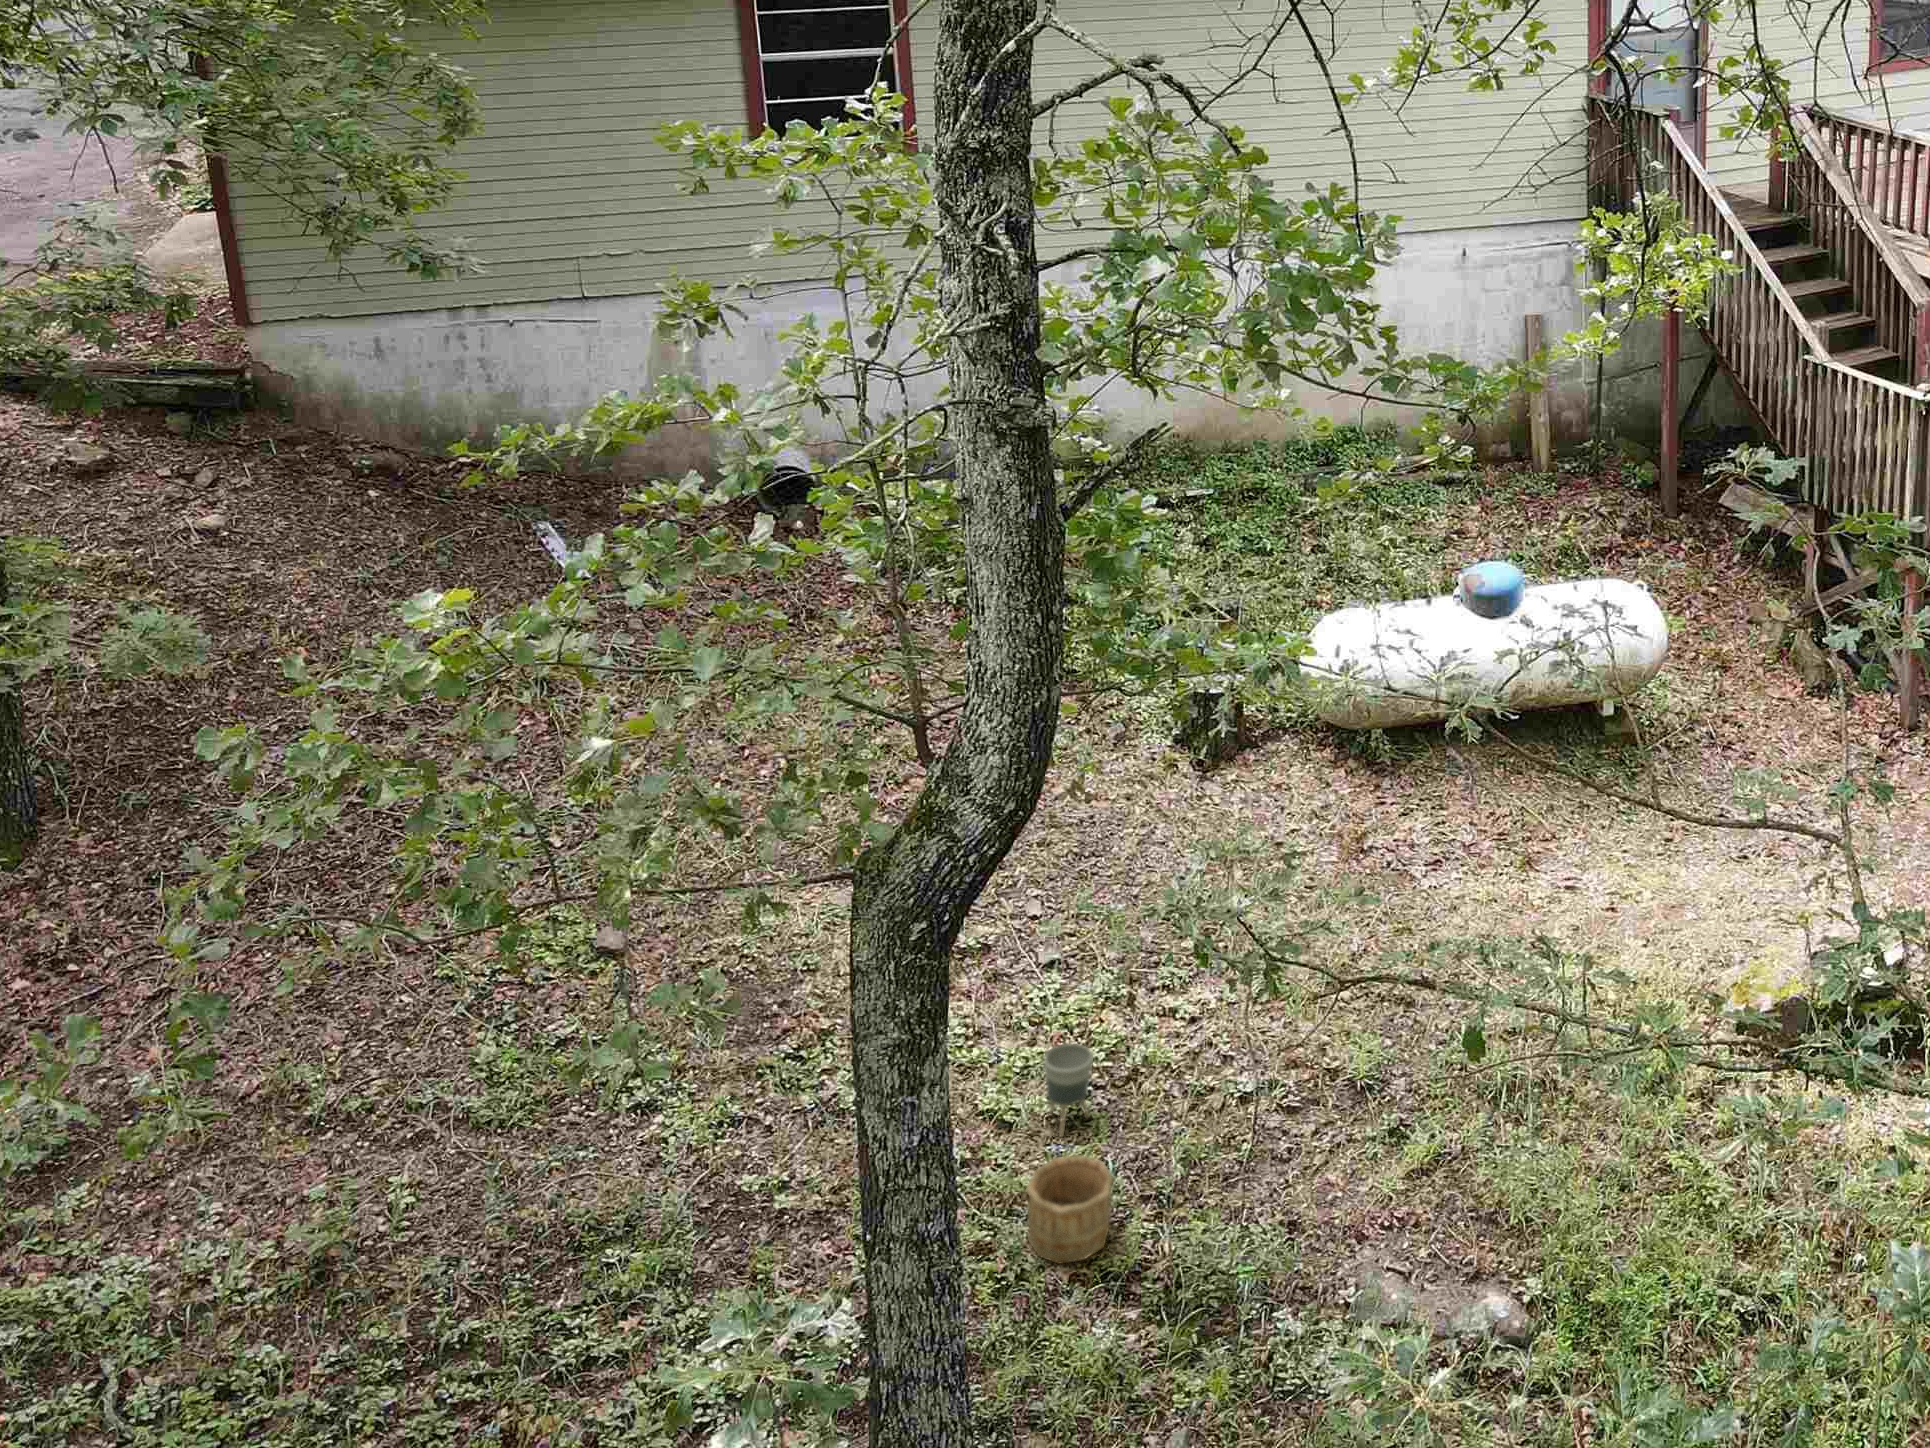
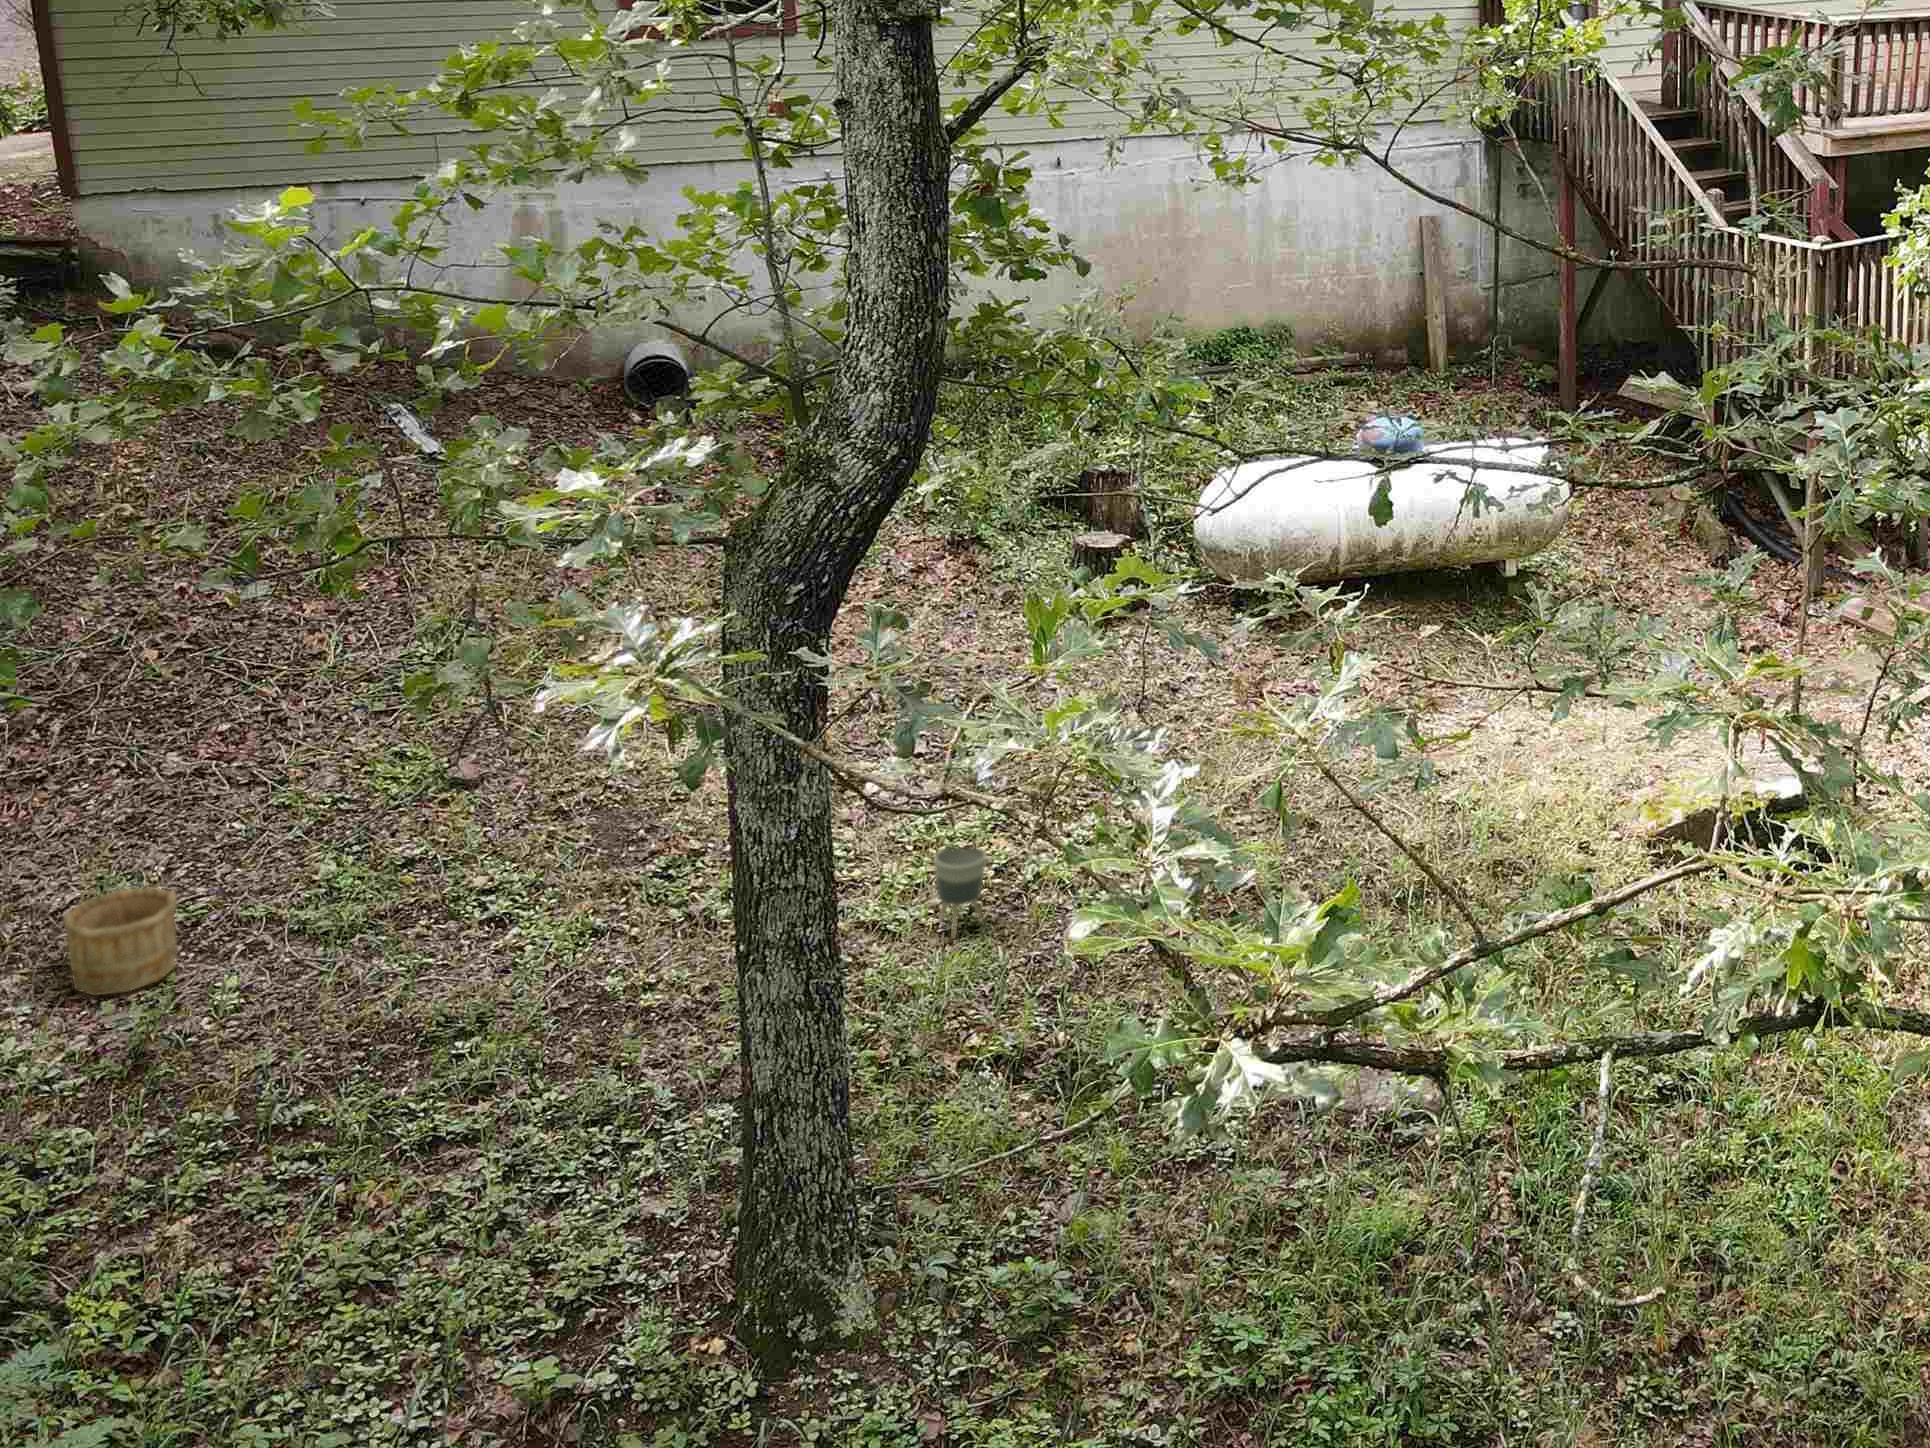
wooden bucket: present [1026,1155,1113,1264] -> present [63,887,177,996]

